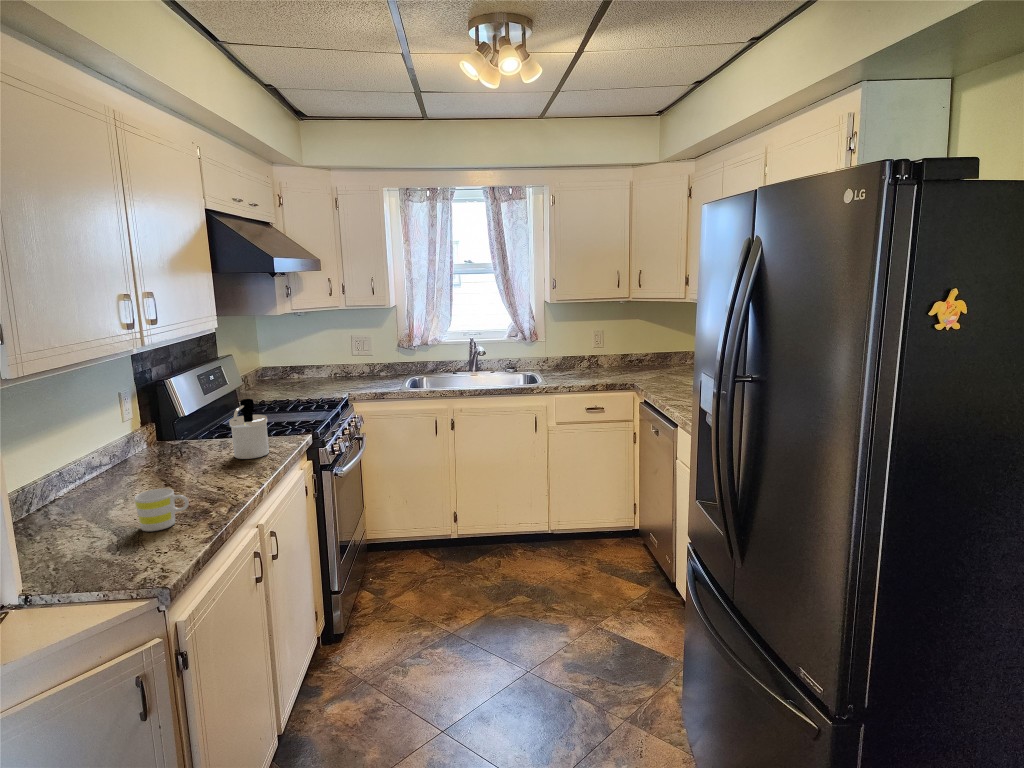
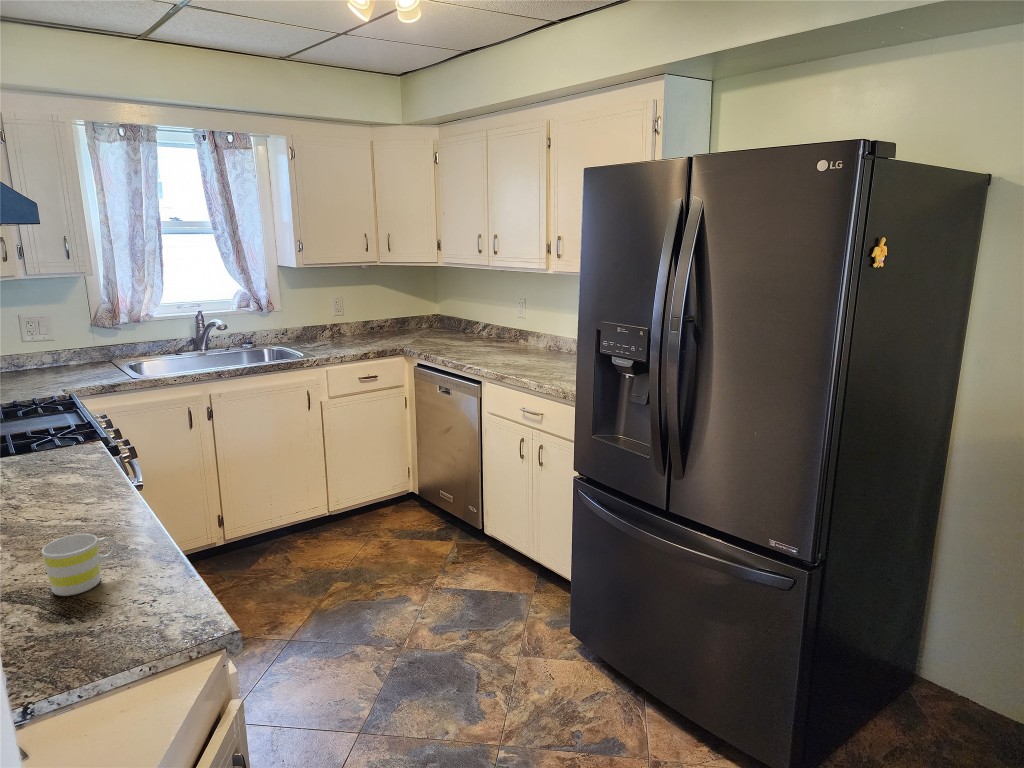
soap dispenser: present [229,399,269,459] -> none [14,409,78,492]

